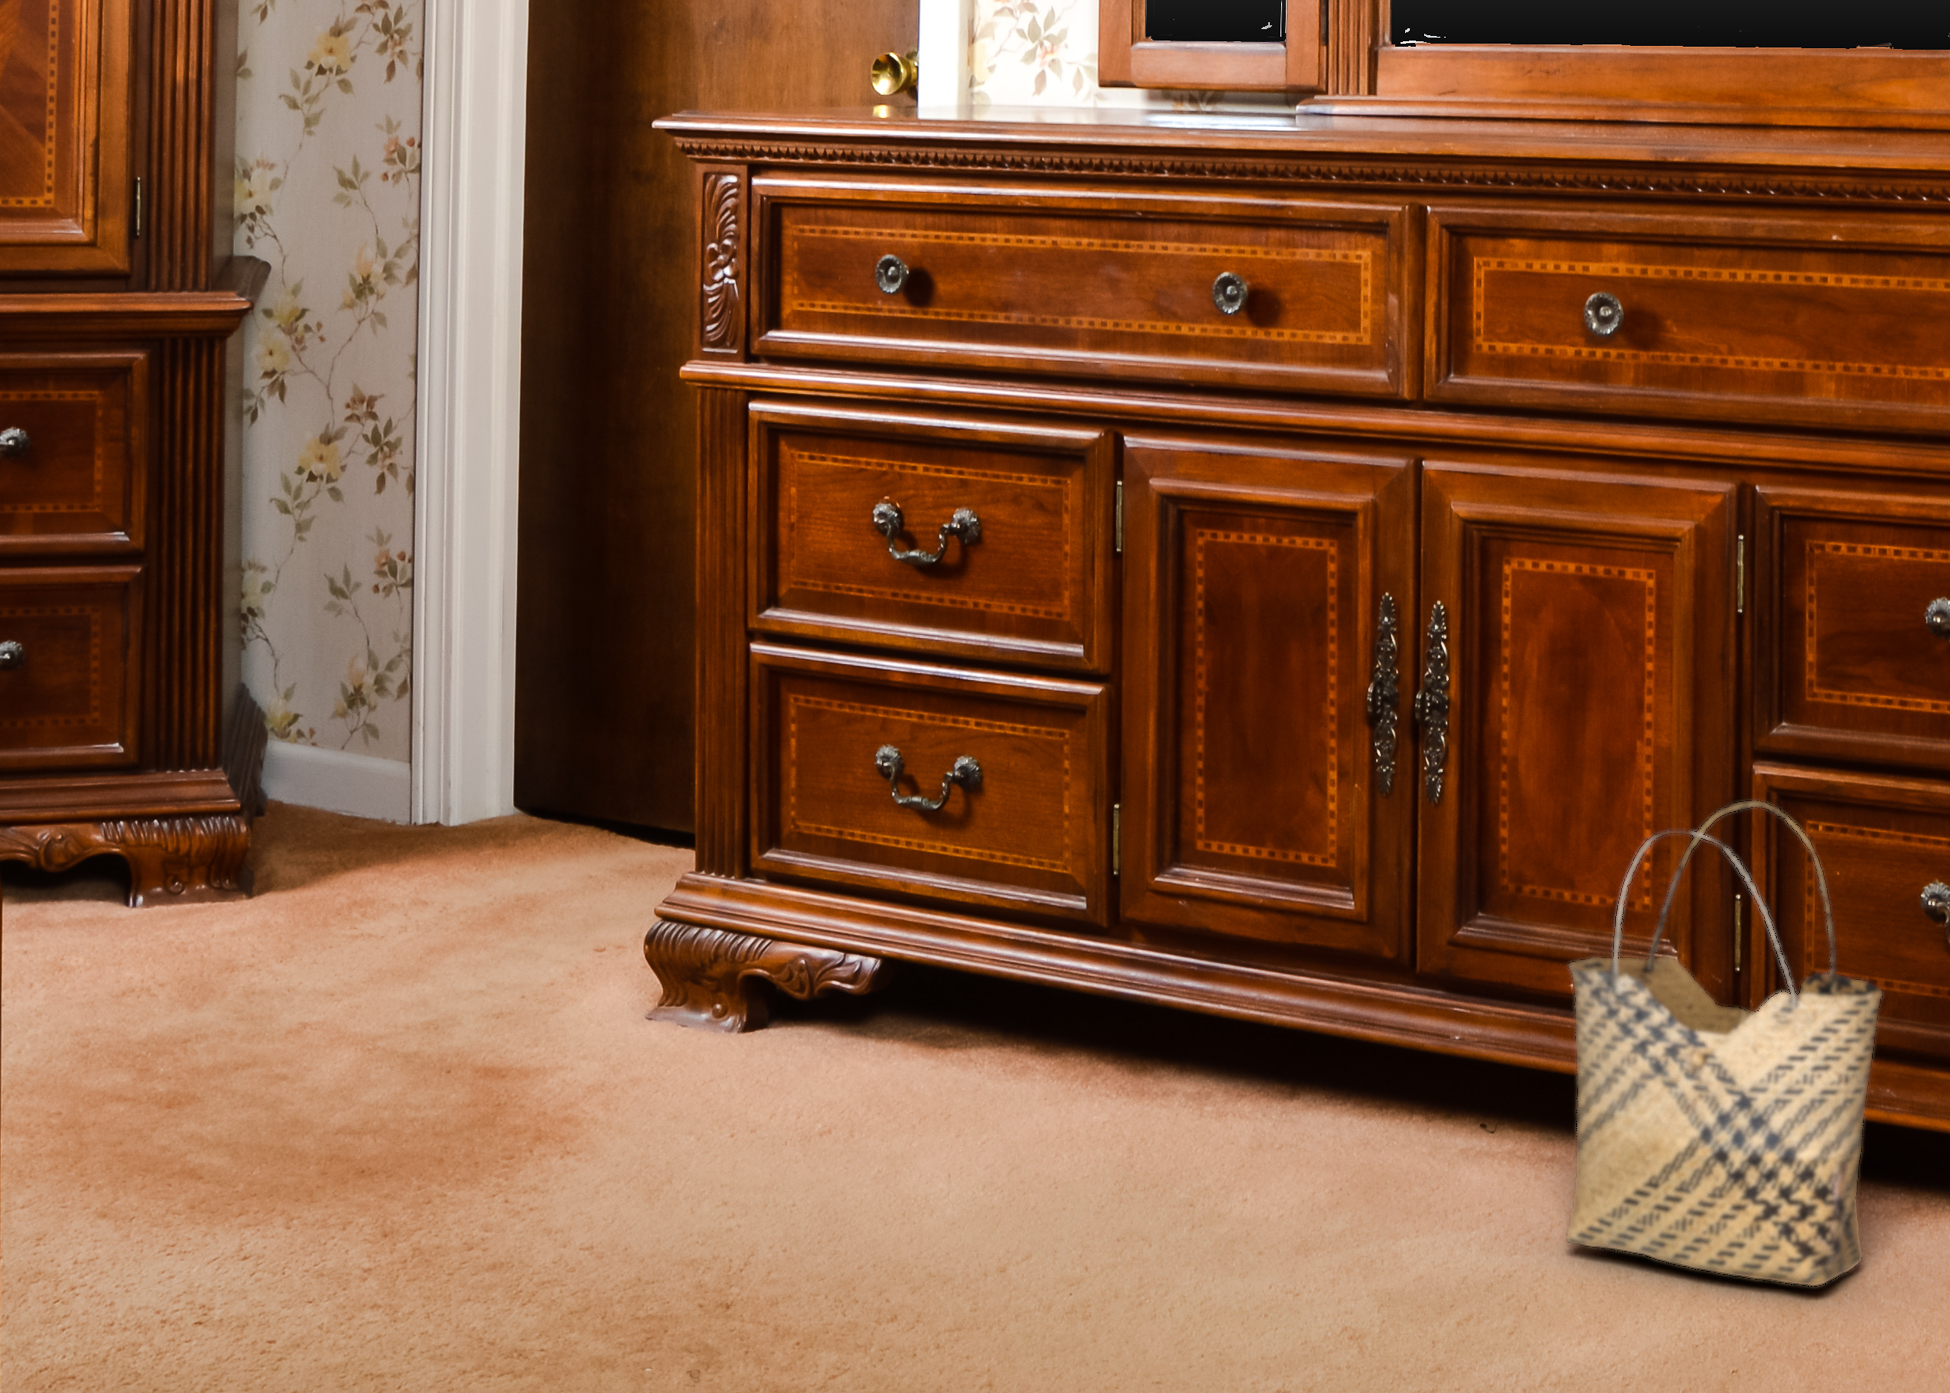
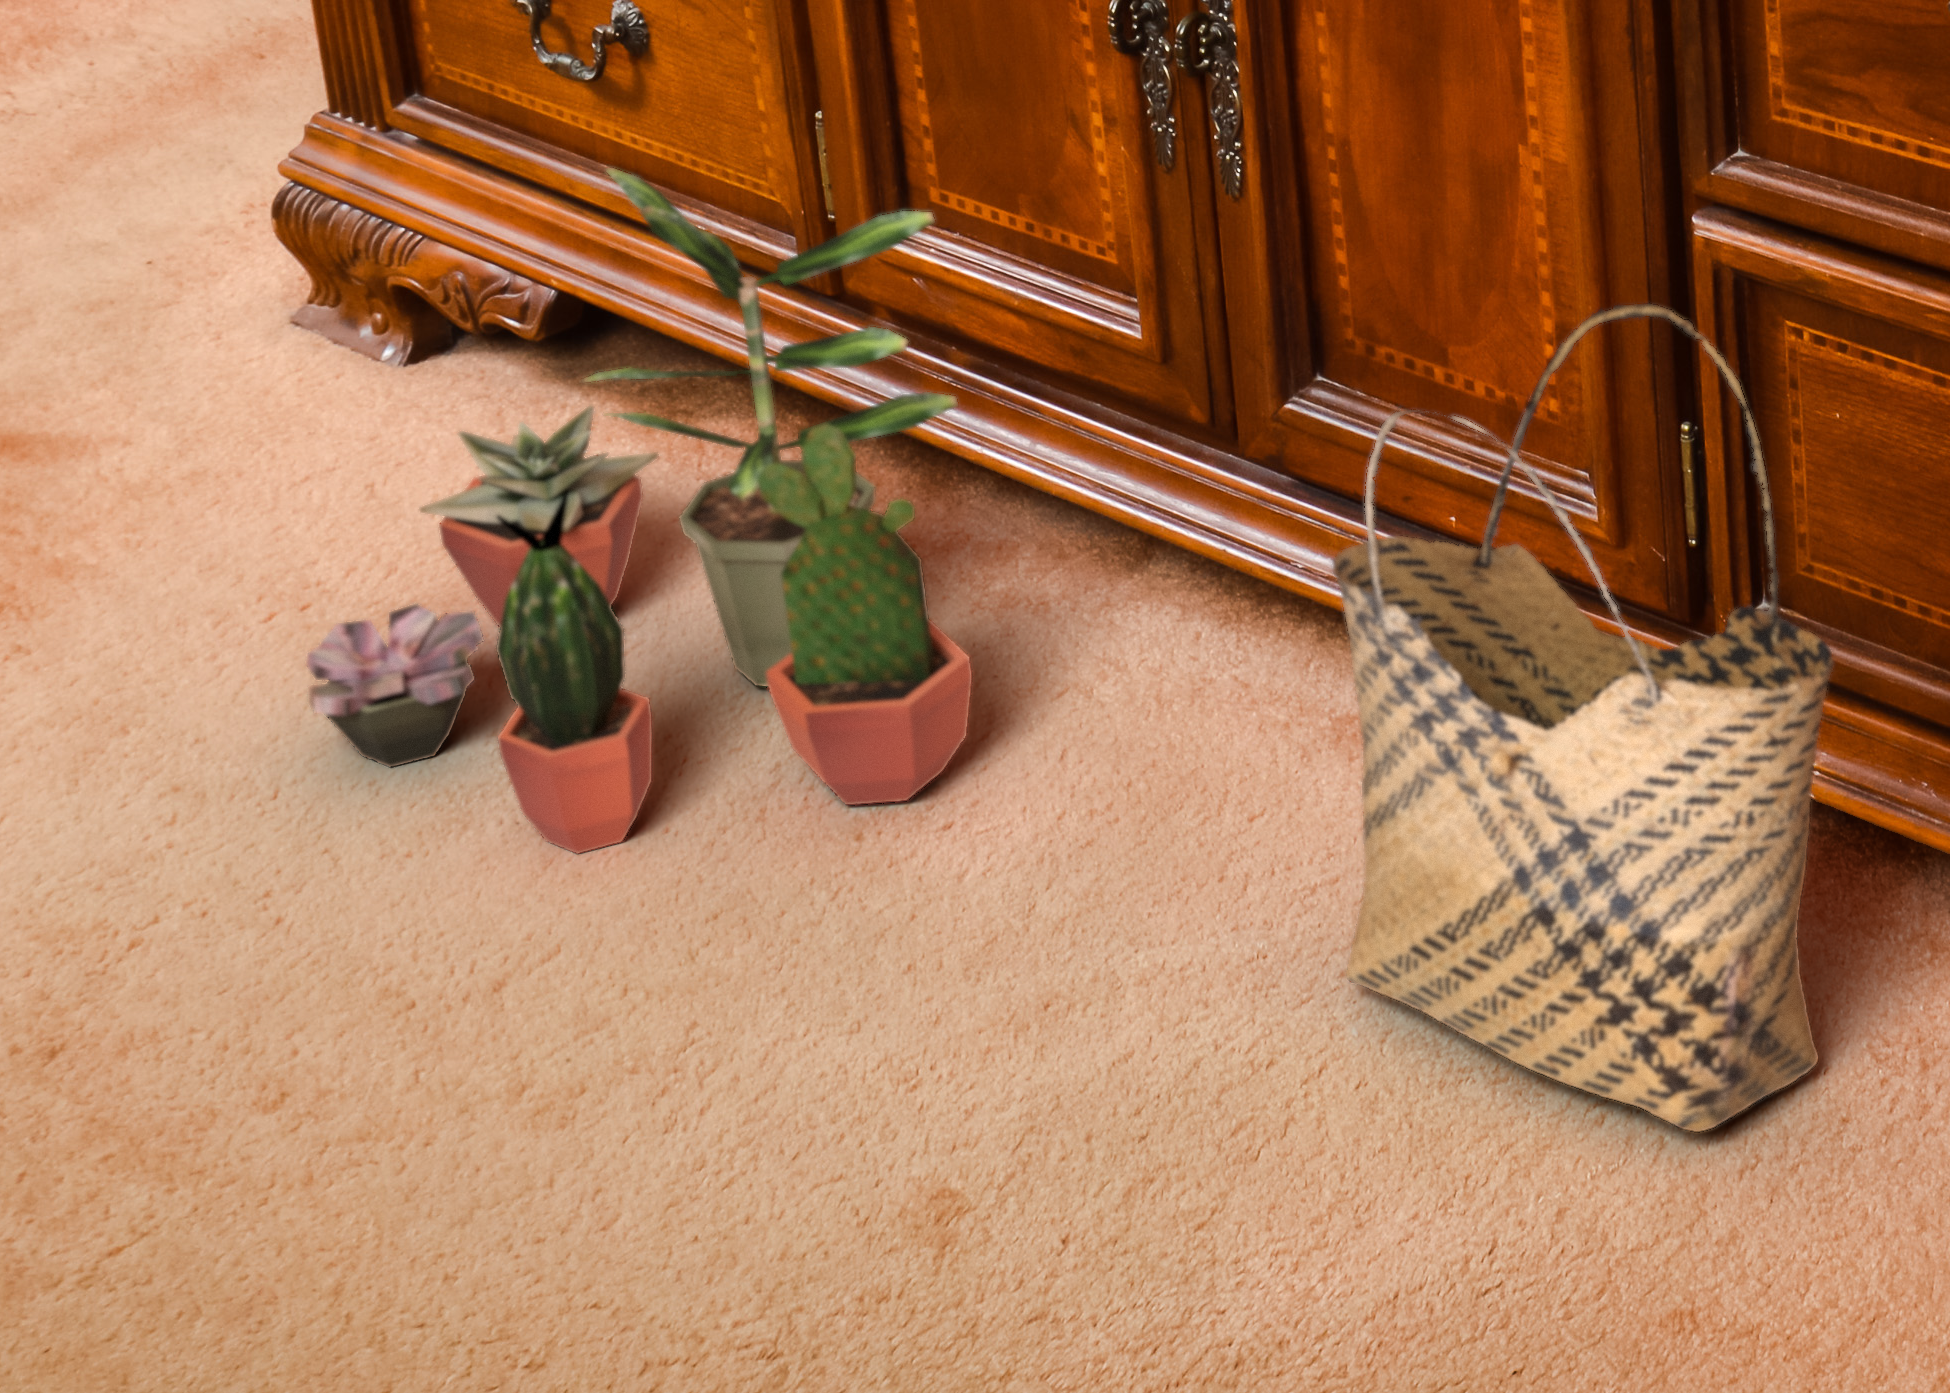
potted plant: none [829,813,1270,1230] -> present [306,168,972,854]

